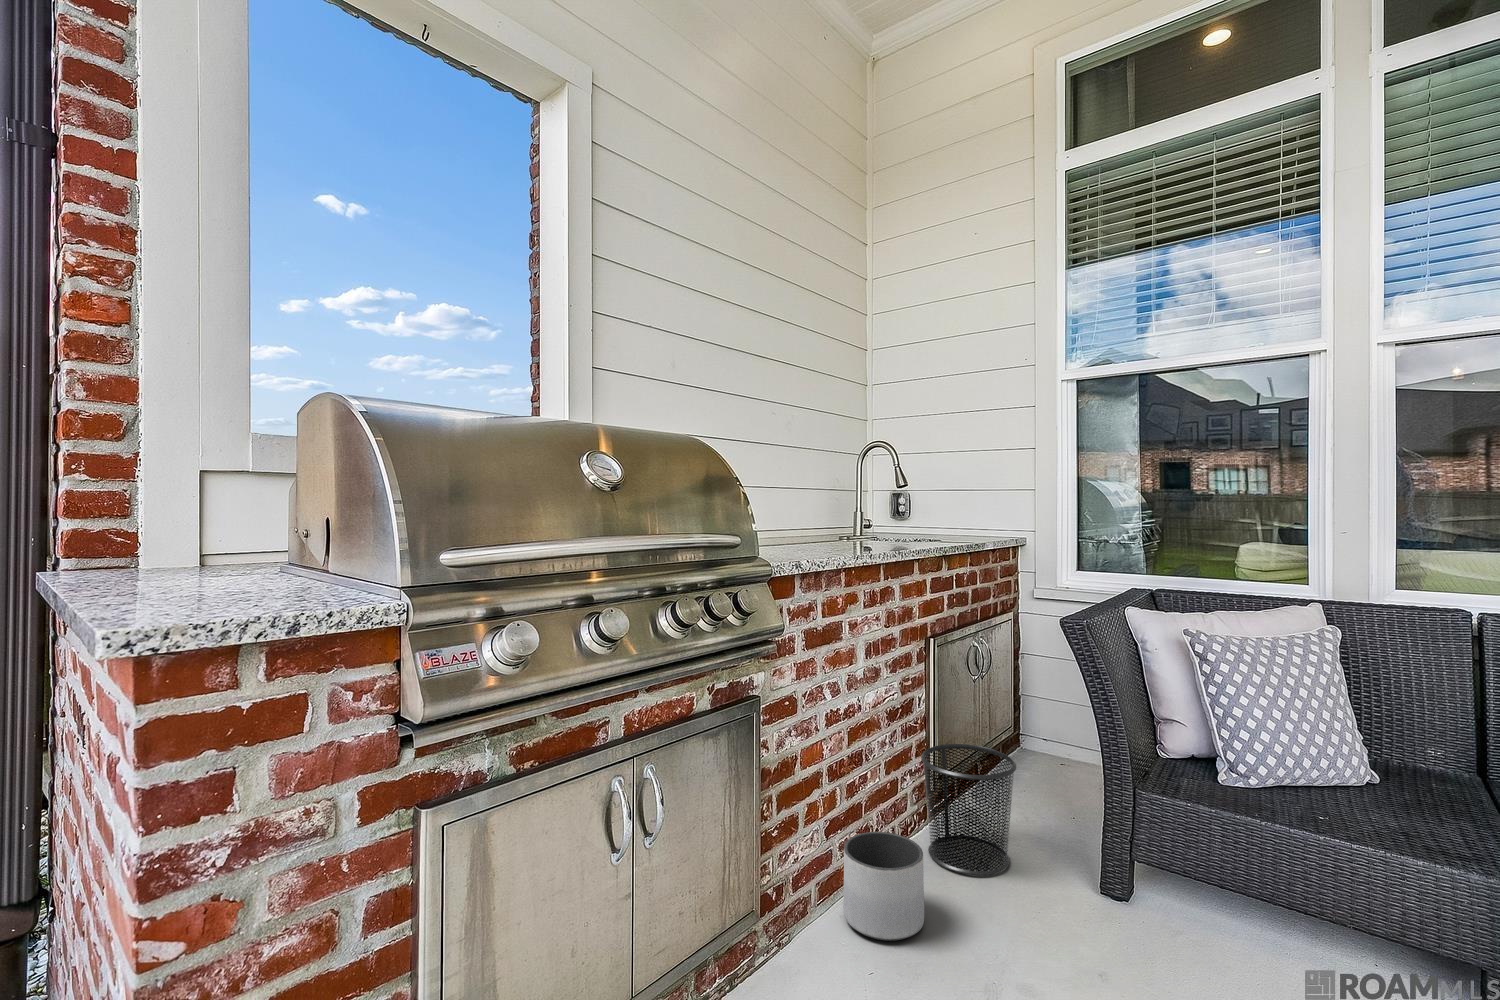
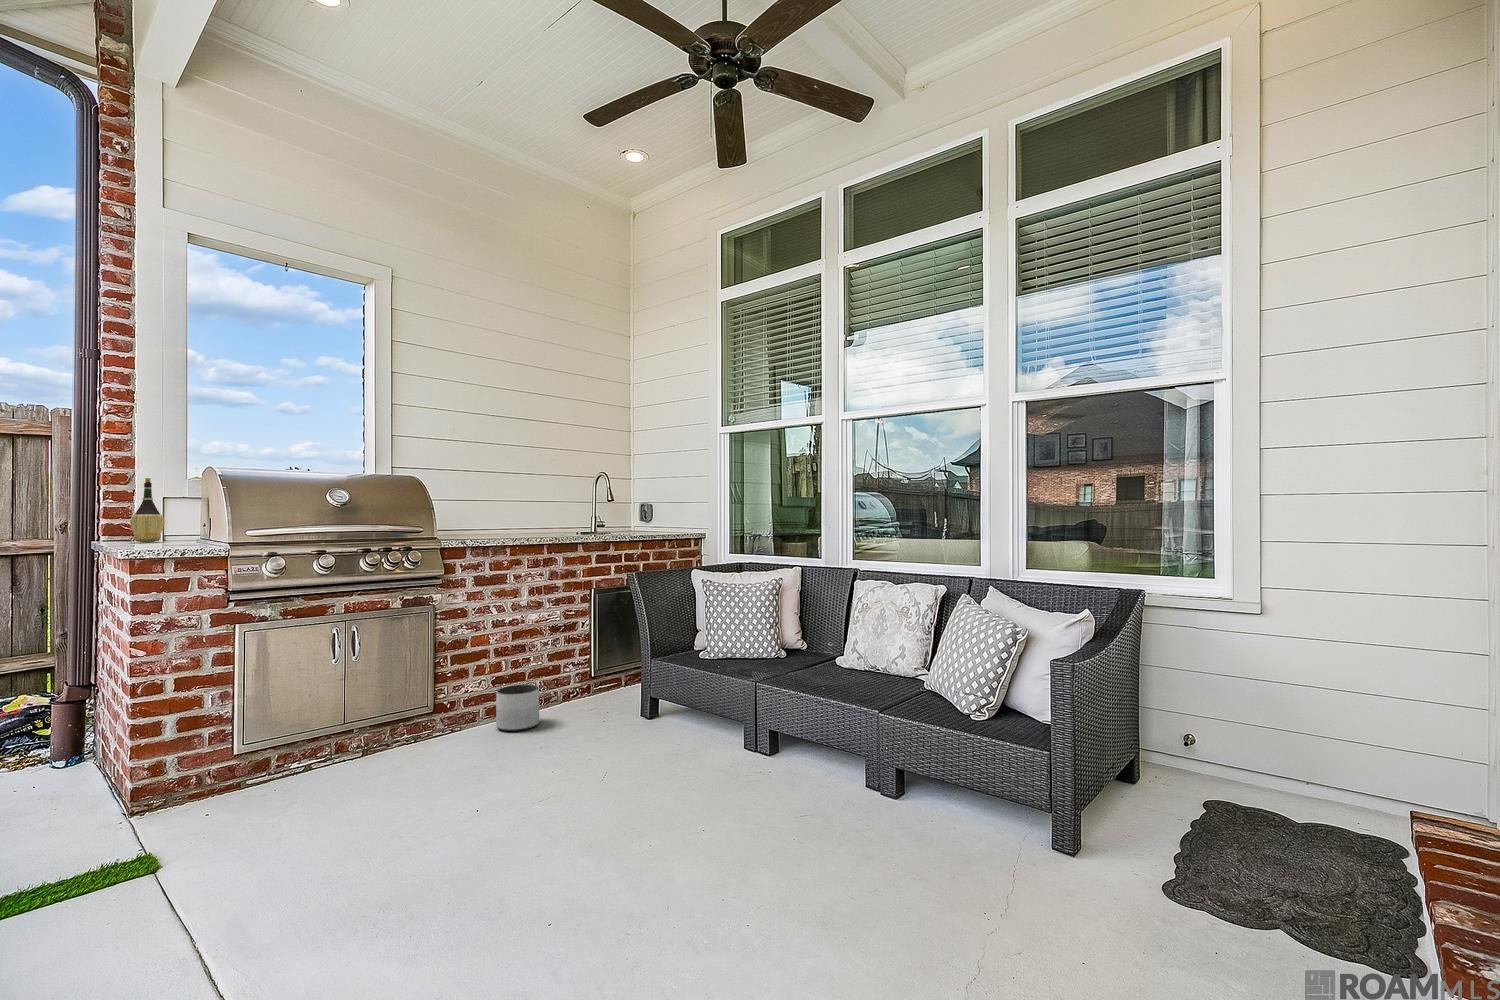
wine bottle: none [130,424,208,576] -> present [130,478,164,542]
trash can: present [921,744,1016,876] -> none [569,648,621,713]

